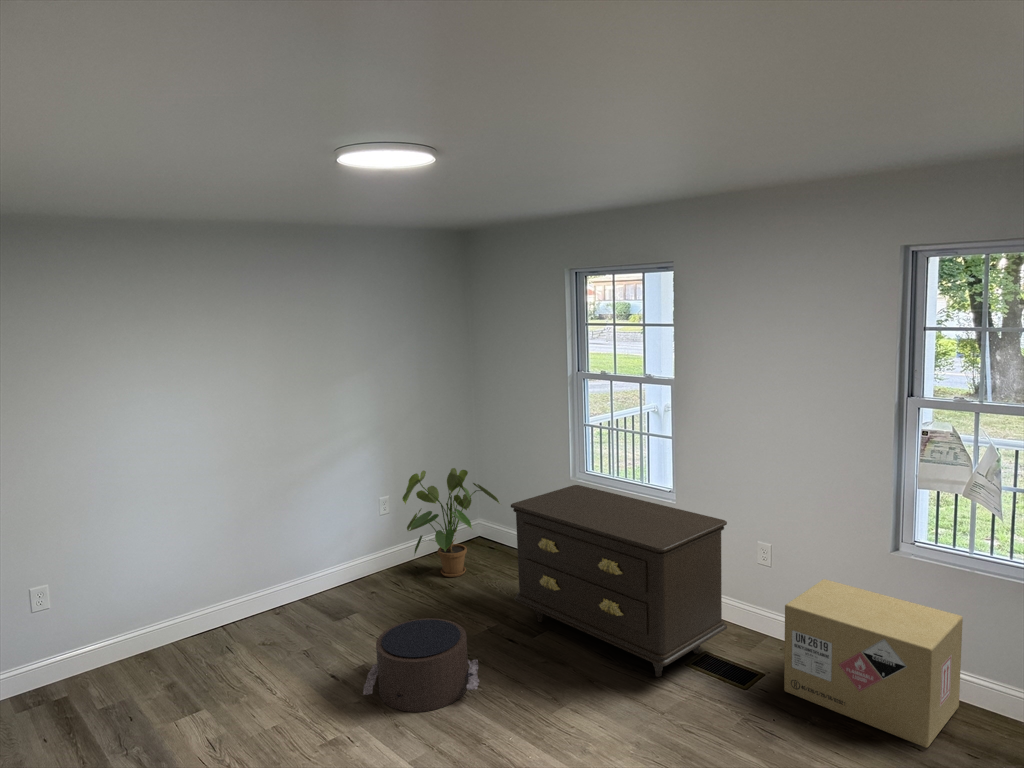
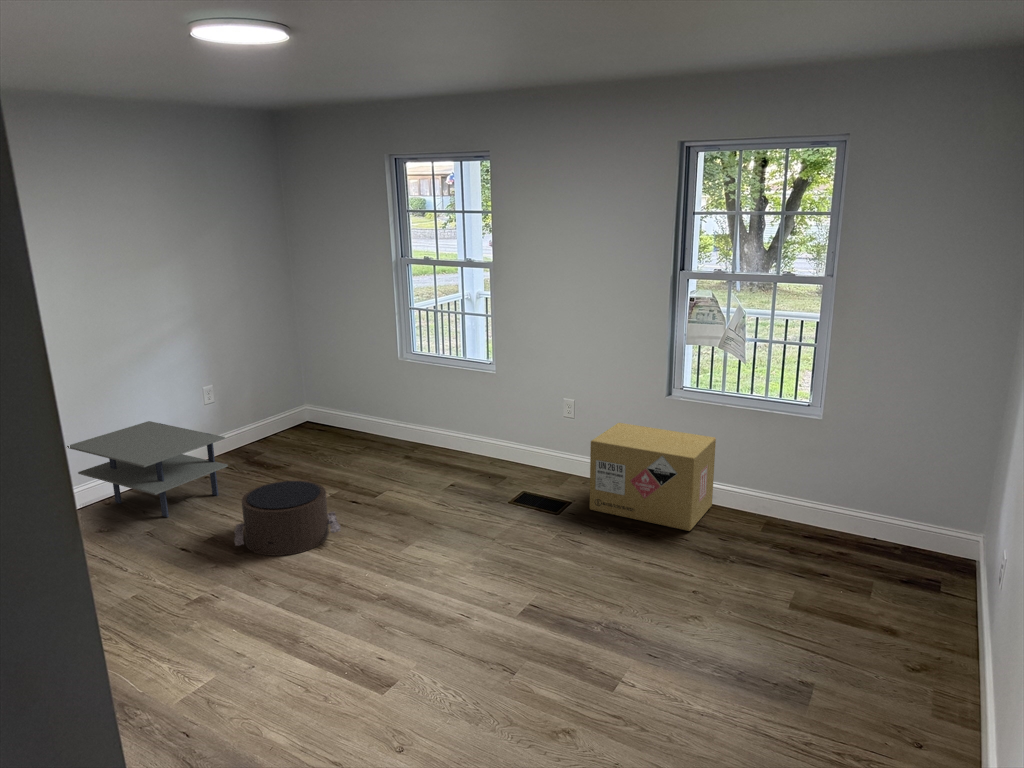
house plant: present [402,468,500,577] -> none [228,355,330,457]
dresser: present [511,485,727,677] -> none [352,361,544,511]
side table: none [236,534,382,642] -> present [67,421,228,517]

